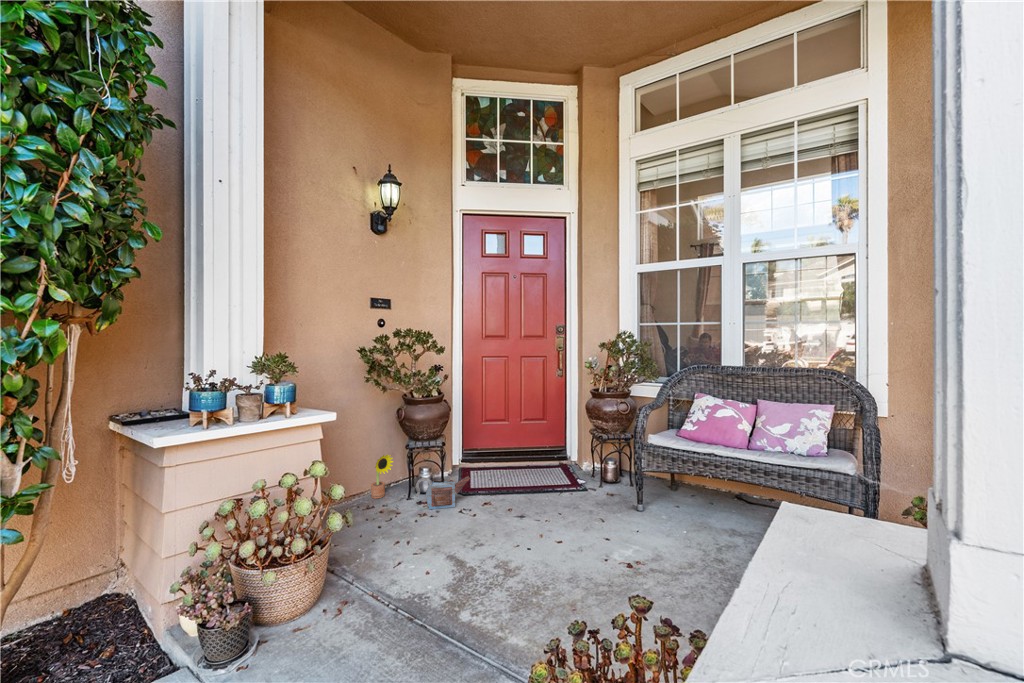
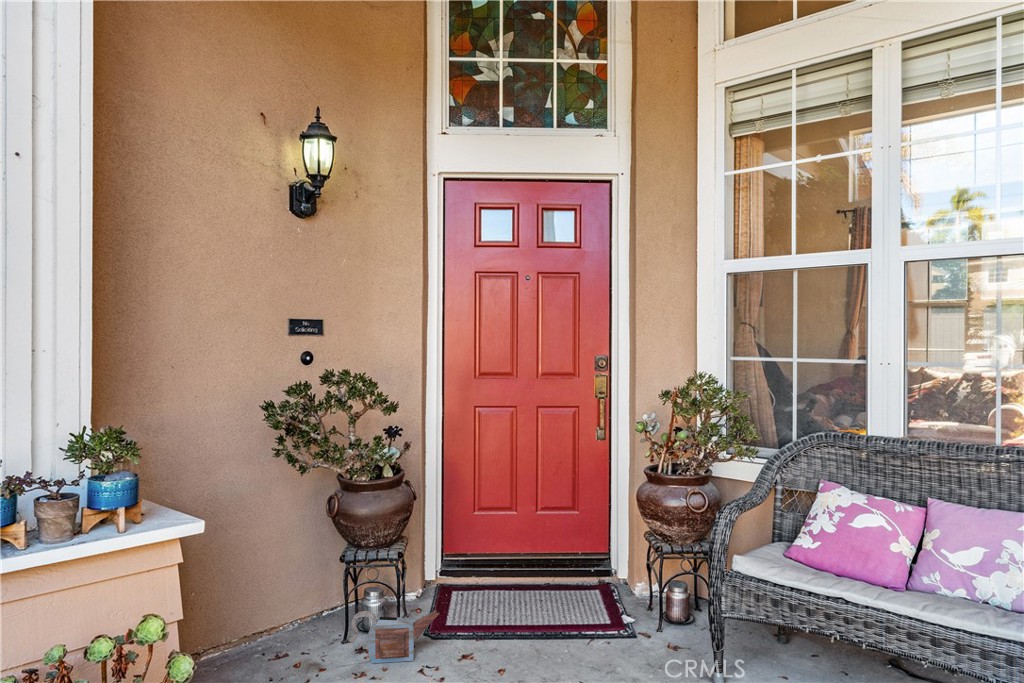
decorative plant: present [371,455,394,499] -> none [286,568,323,639]

